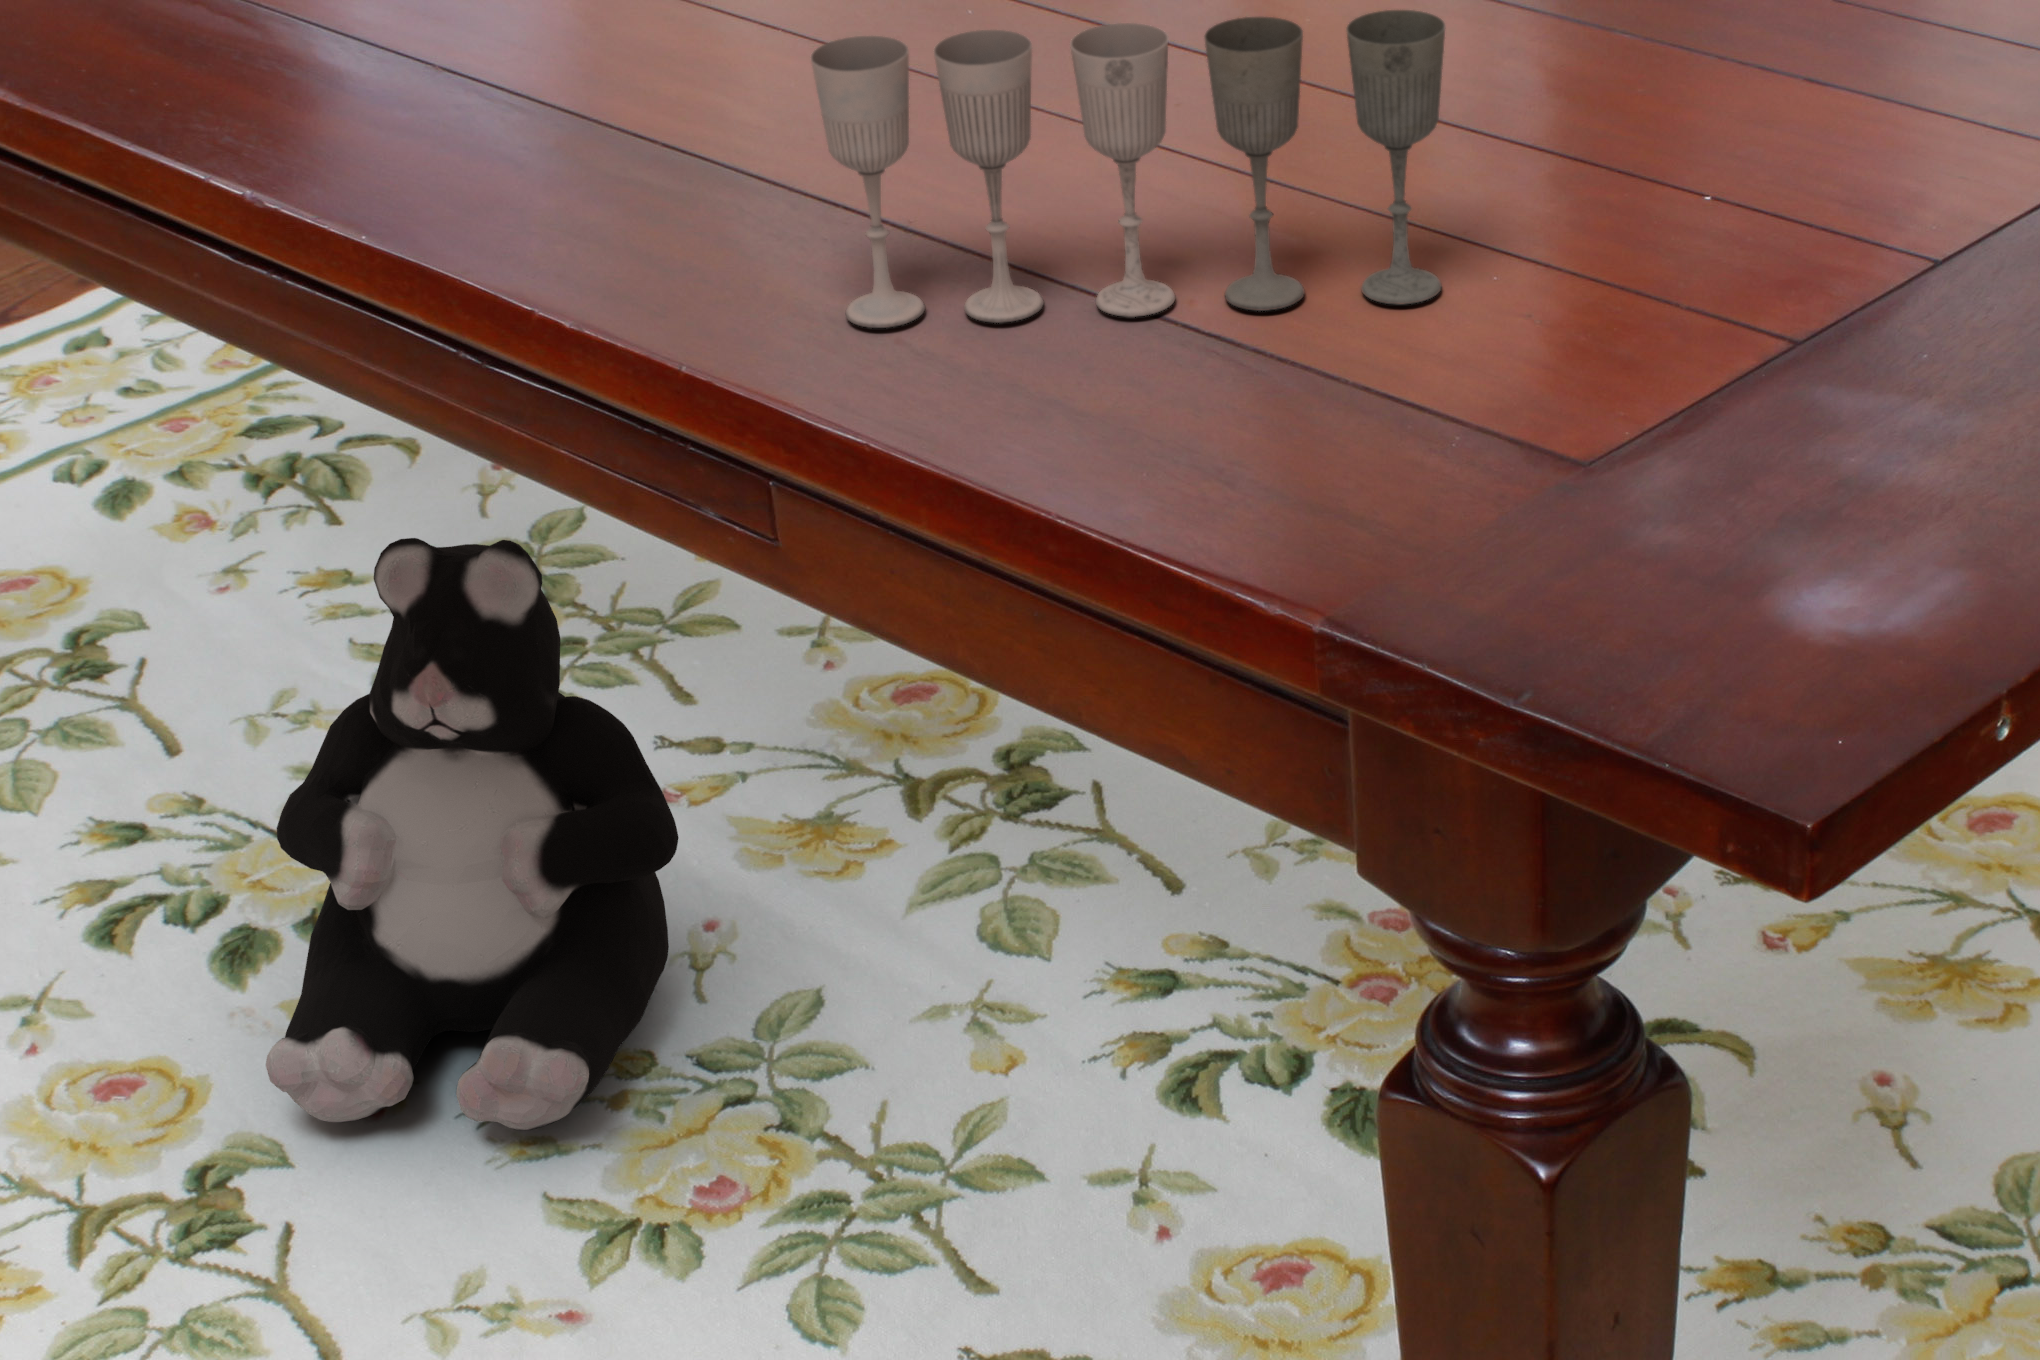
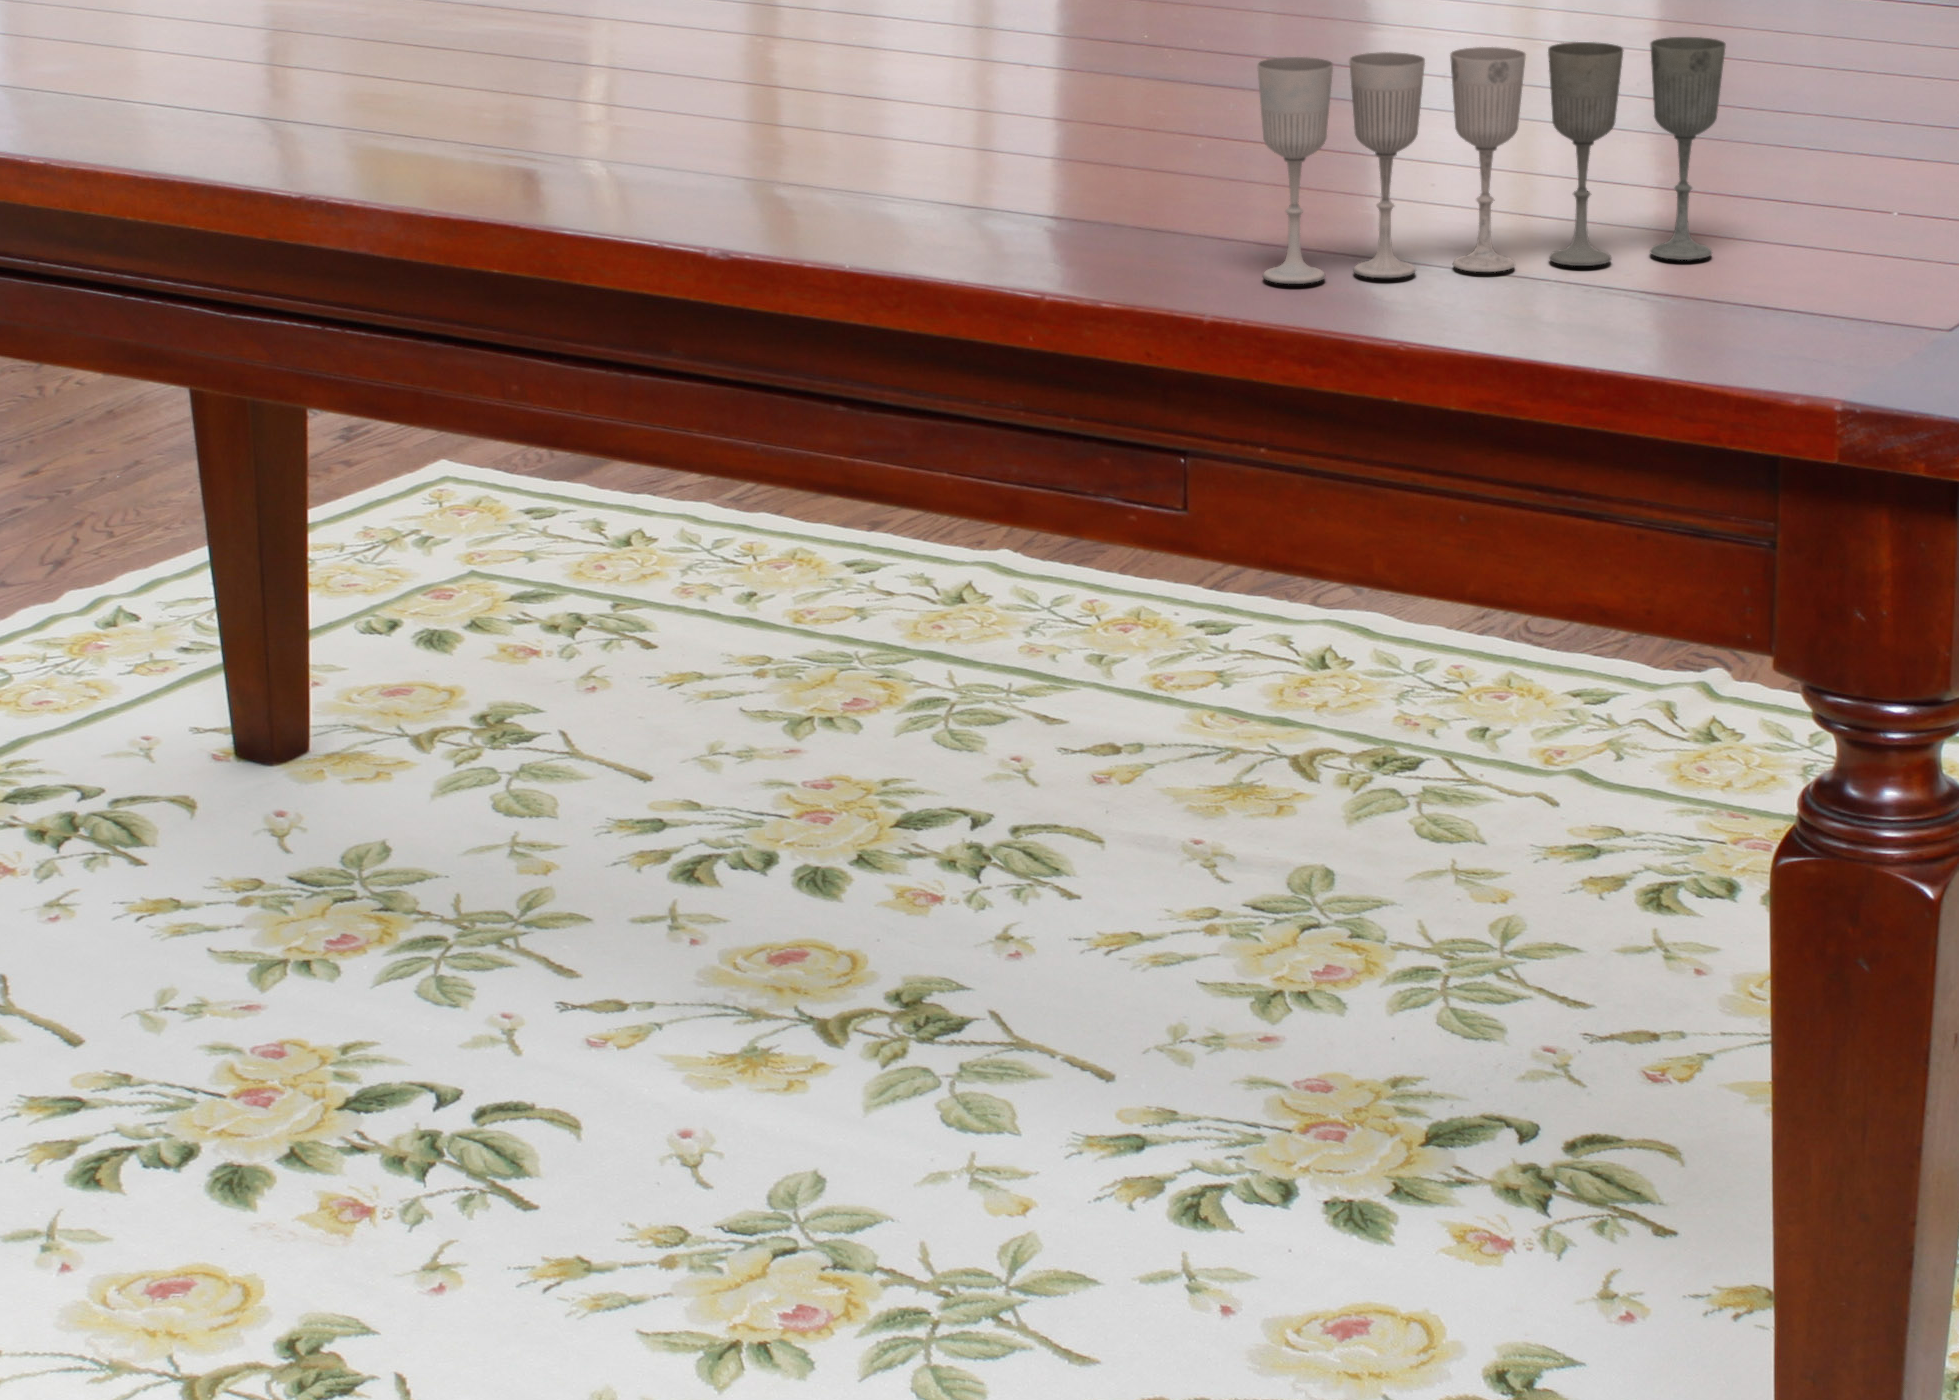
plush toy: present [266,538,679,1130] -> none [316,733,706,1286]

